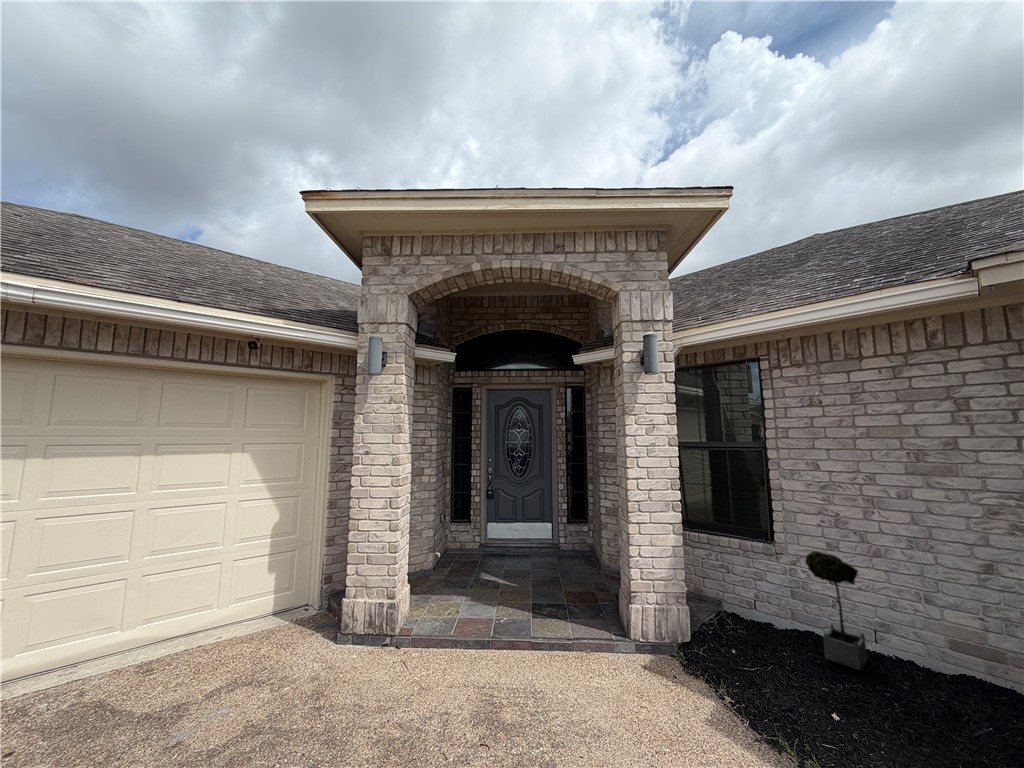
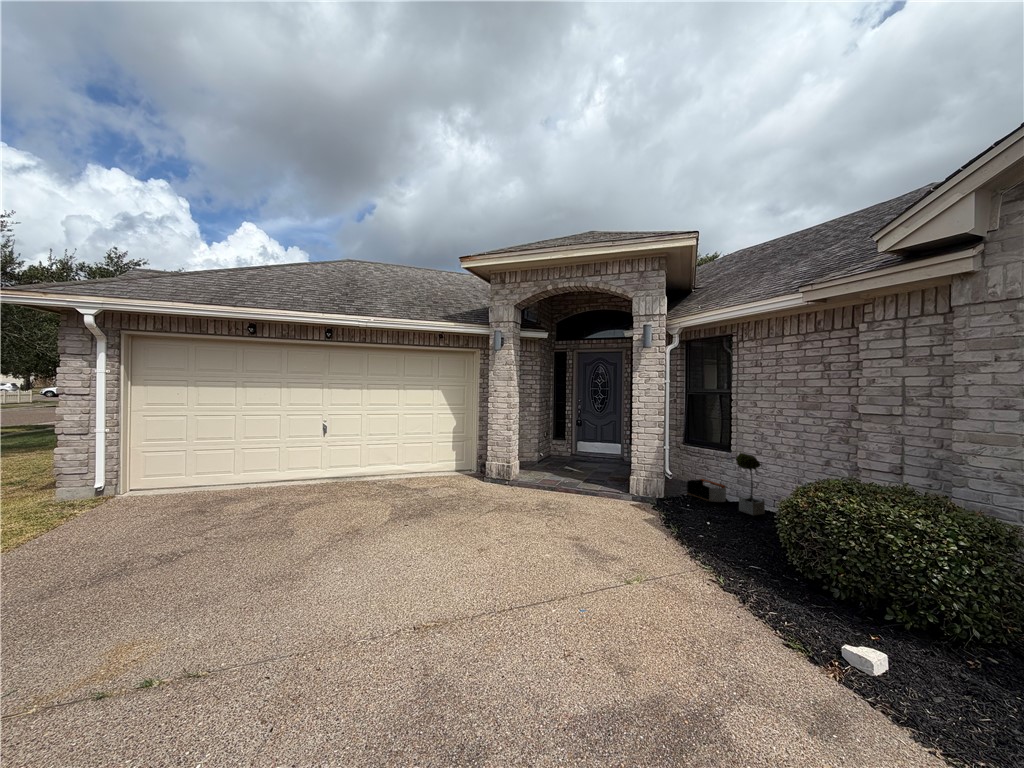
storage bin: none [706,588,779,638] -> present [687,479,726,502]

